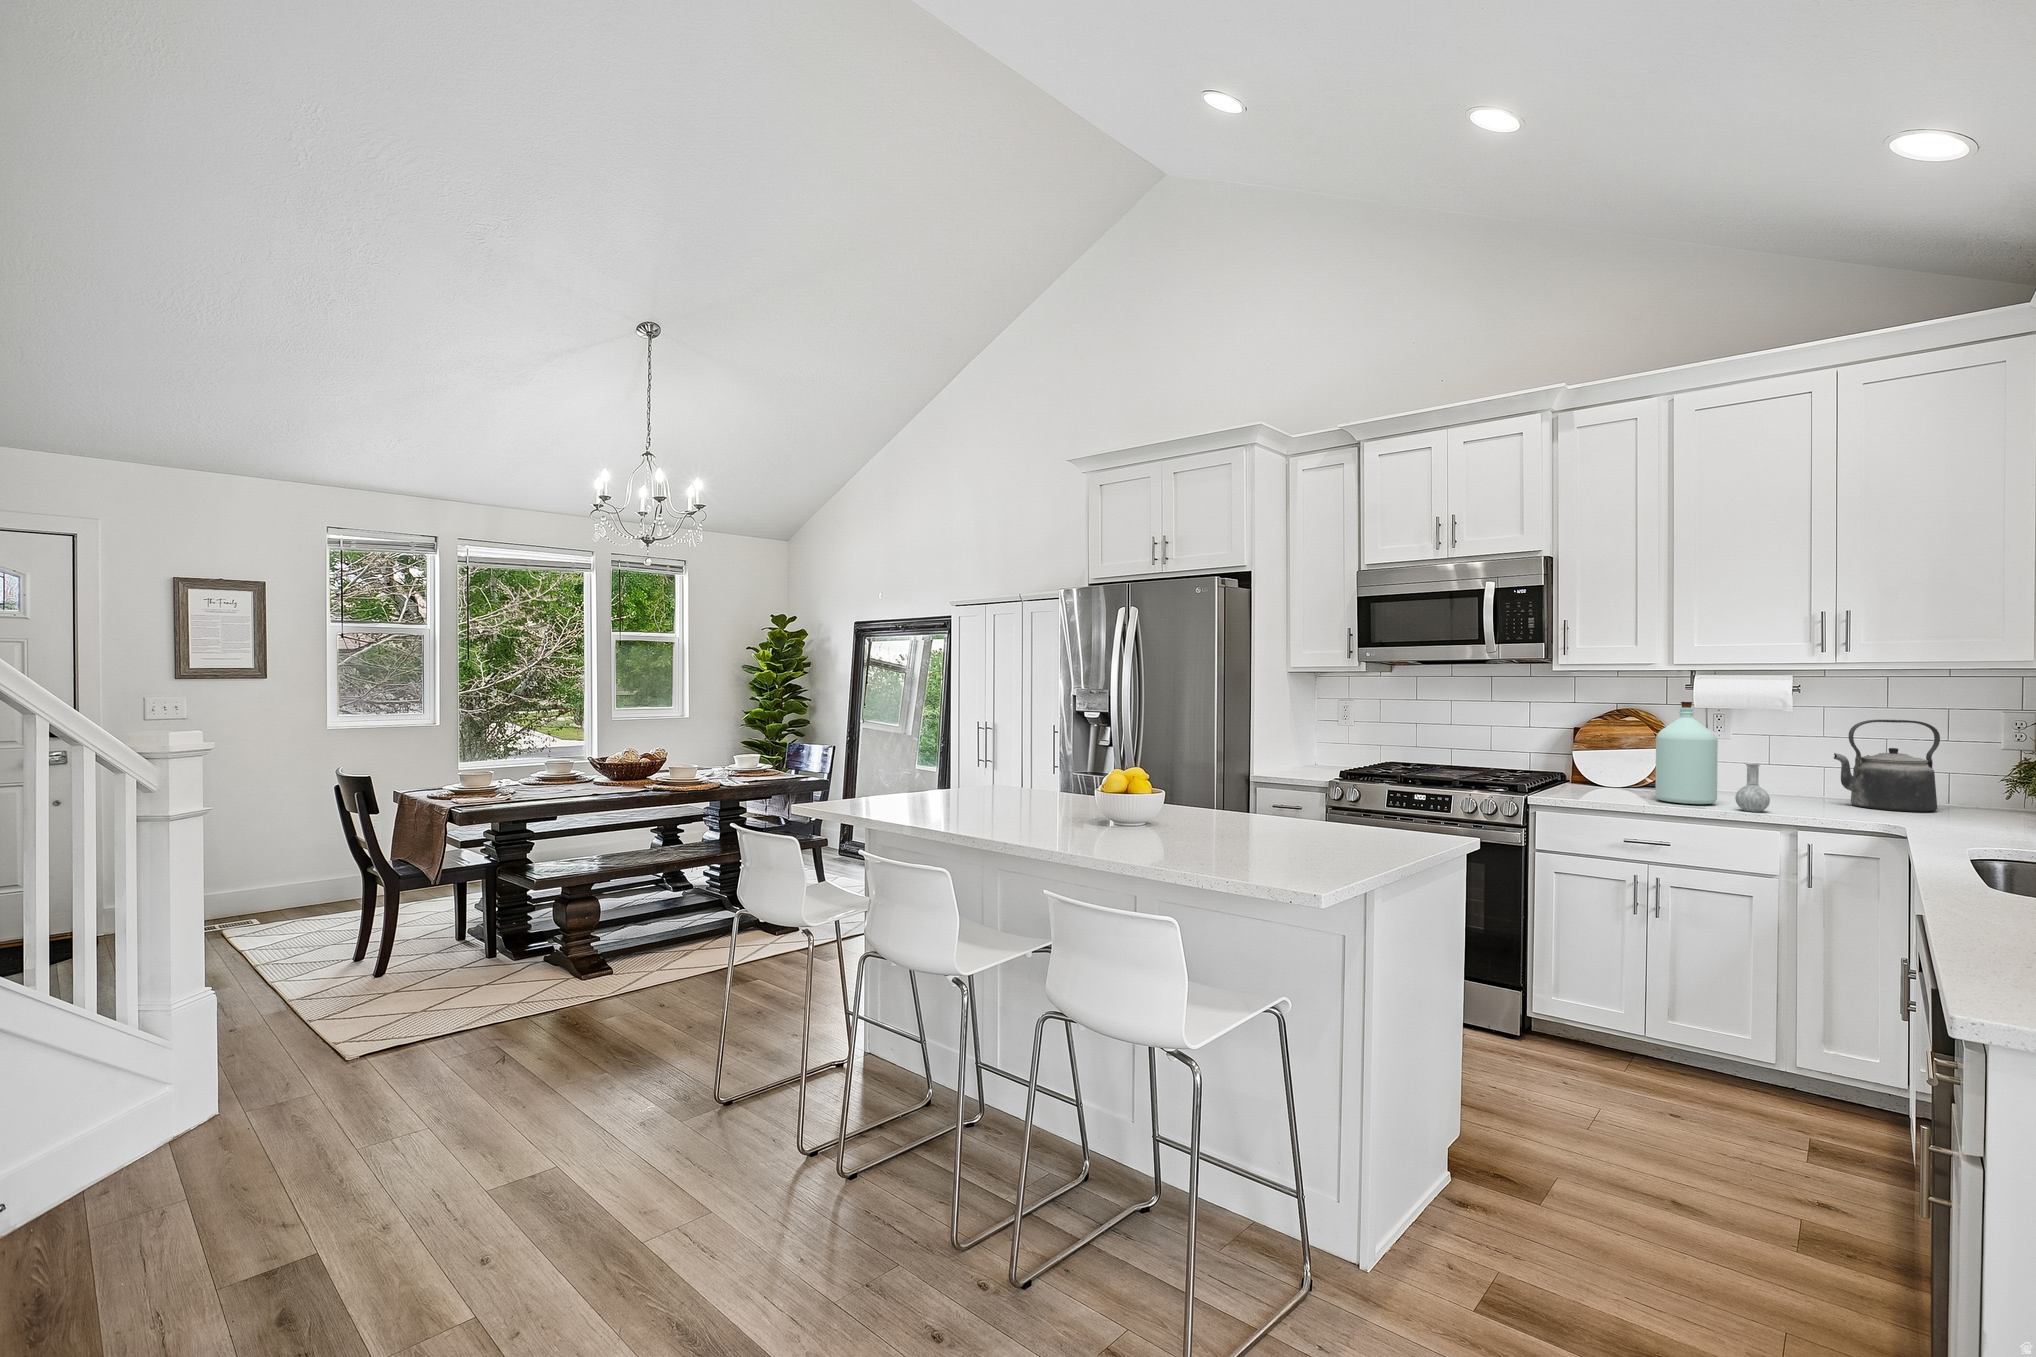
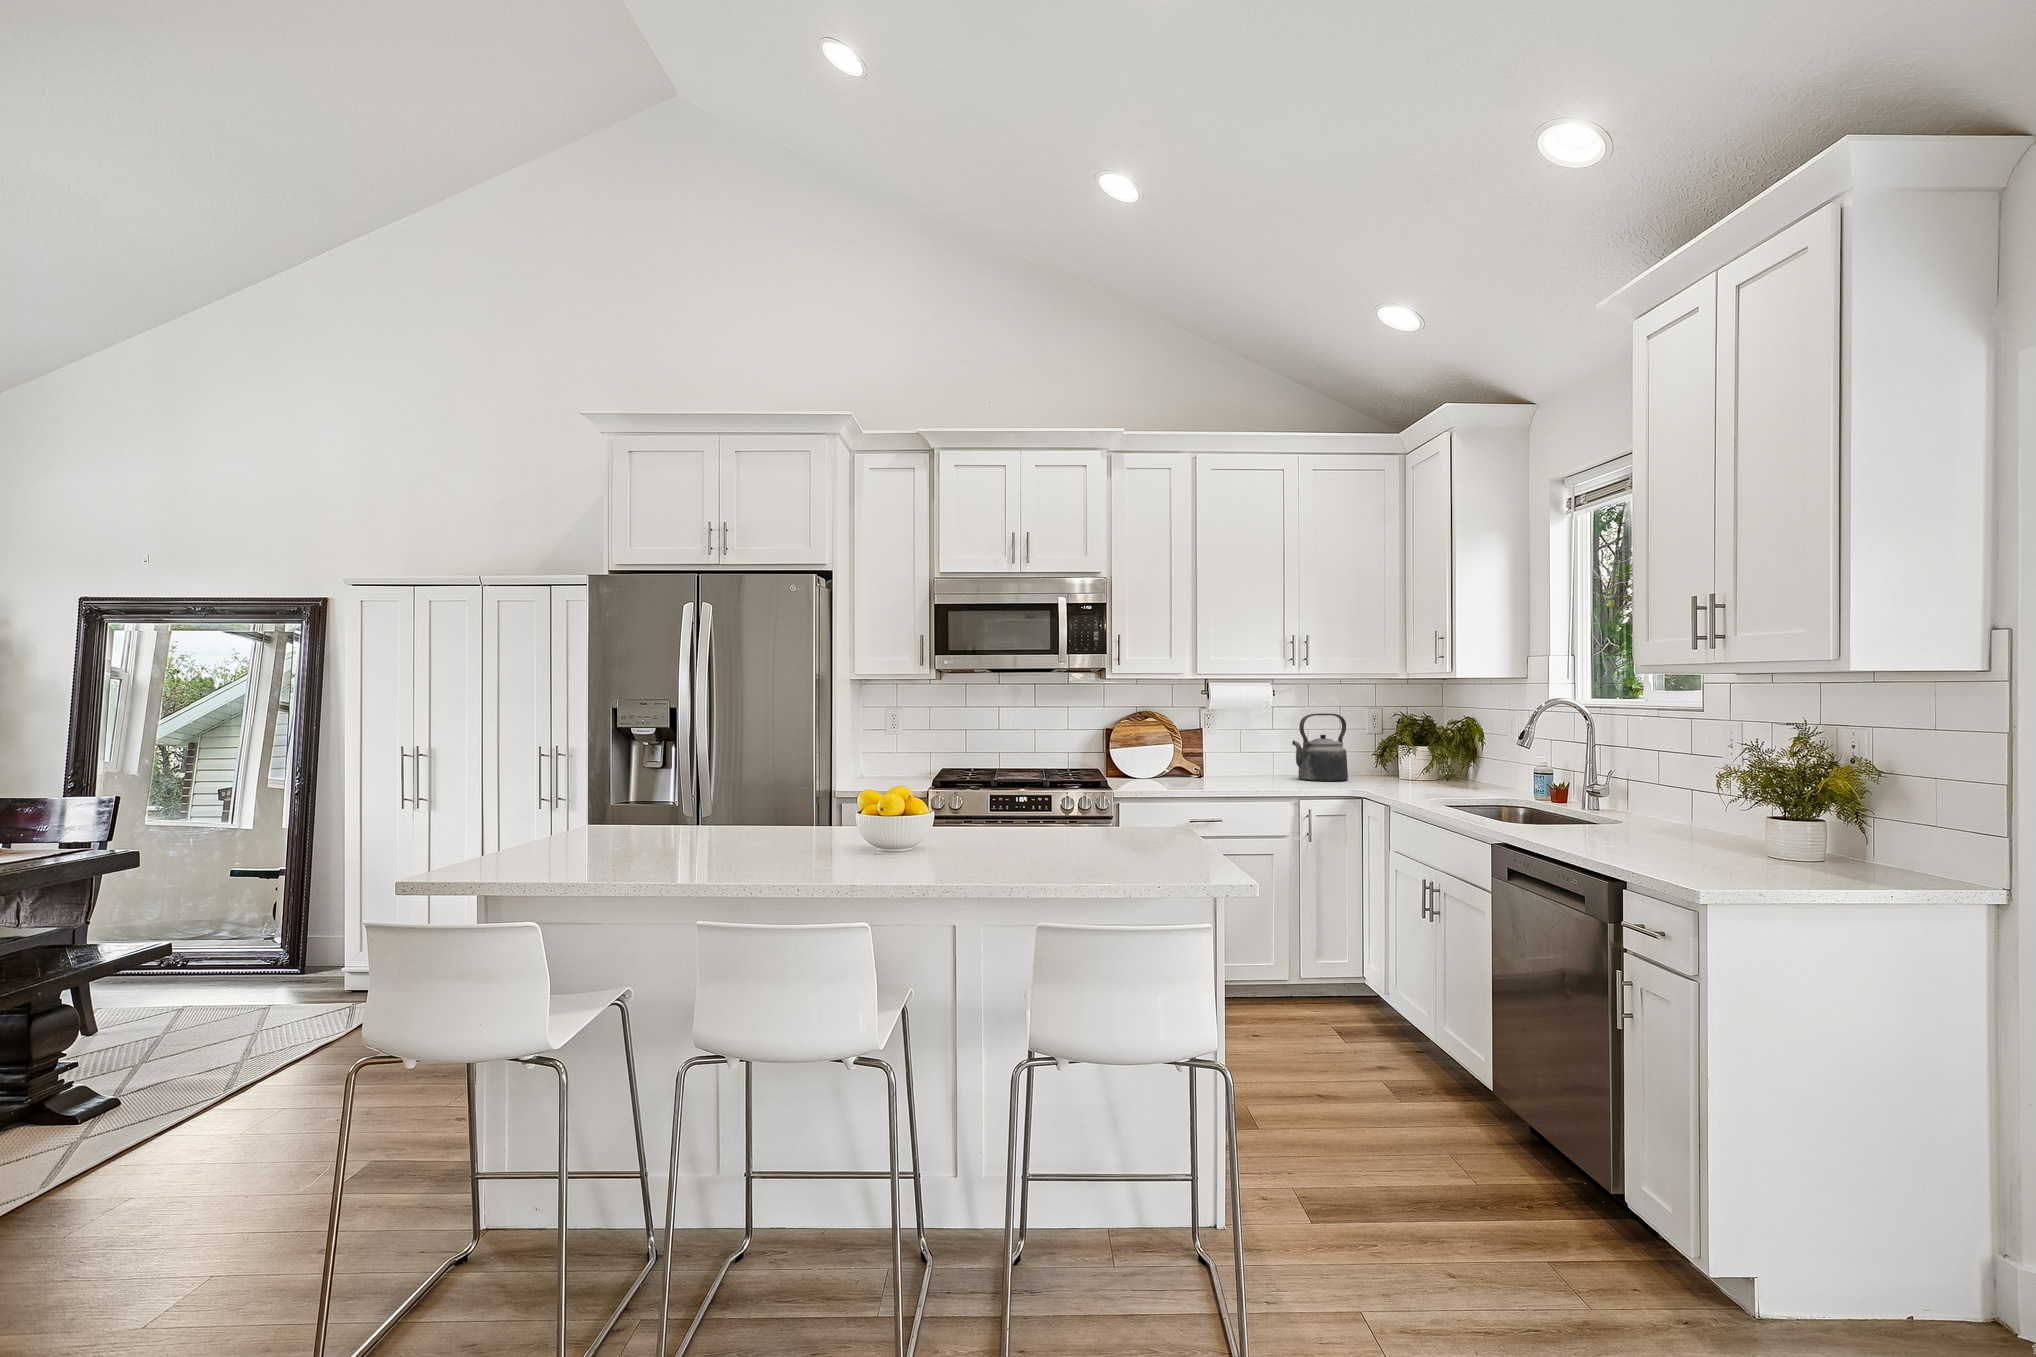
bottle: present [1655,702,1770,812] -> none [1200,703,1283,790]

